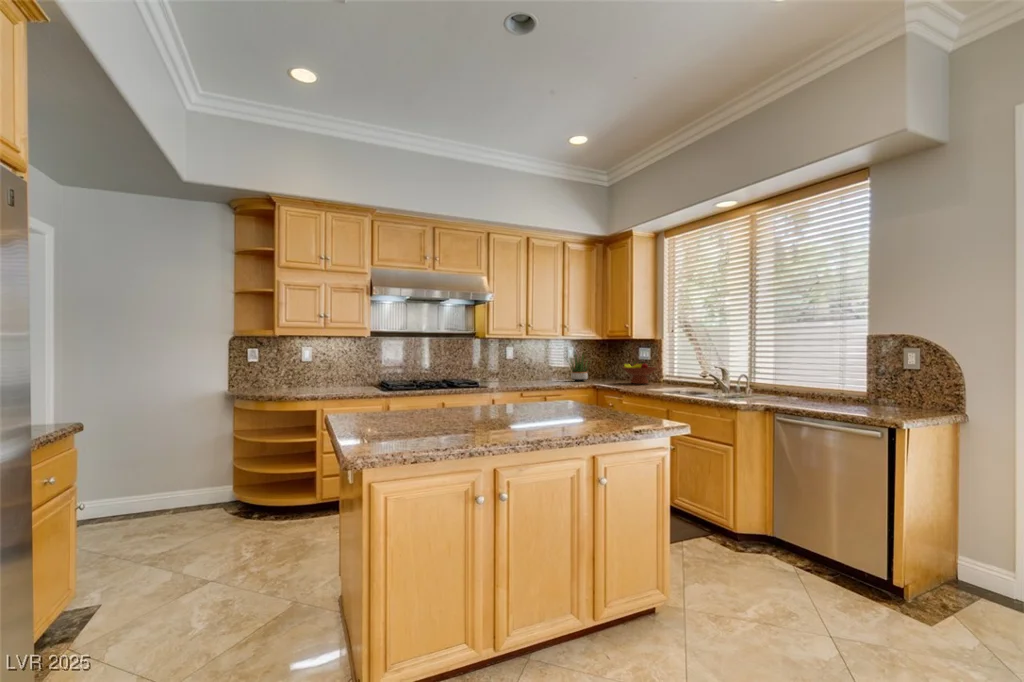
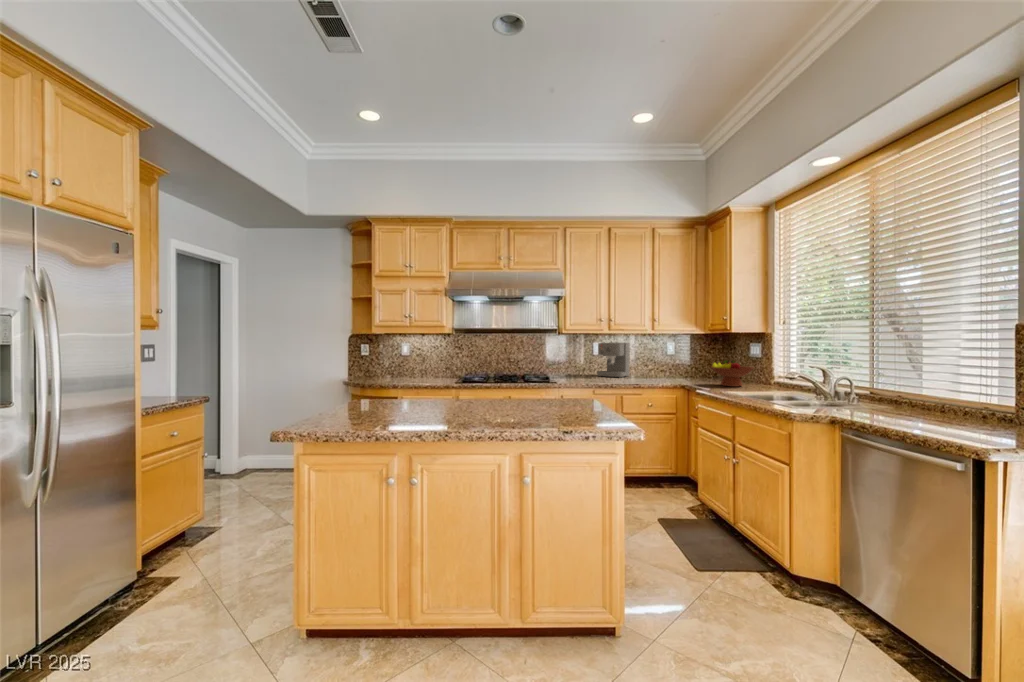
coffee maker: none [514,348,540,381] -> present [597,342,630,378]
potted plant: present [570,355,588,381] -> none [649,348,686,380]

